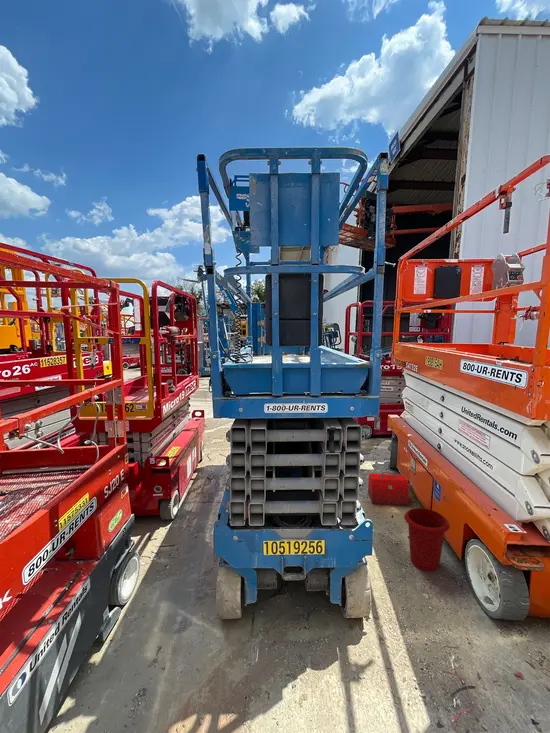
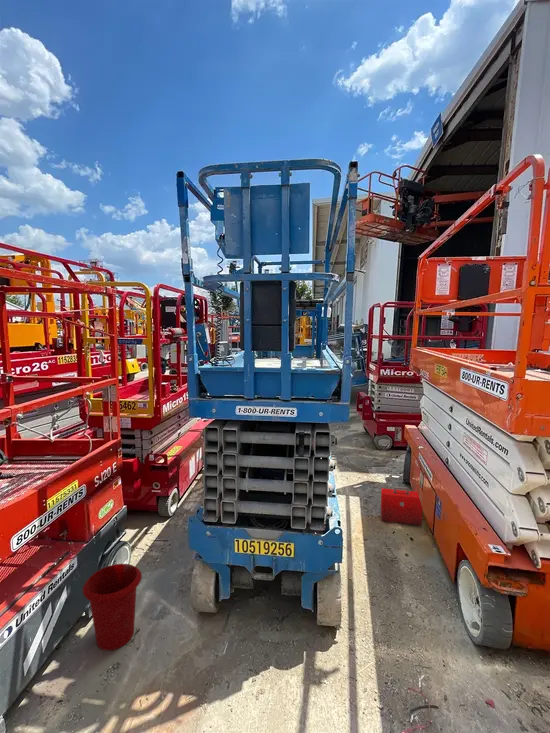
waste bin: present [404,508,450,571] -> present [83,564,142,650]

